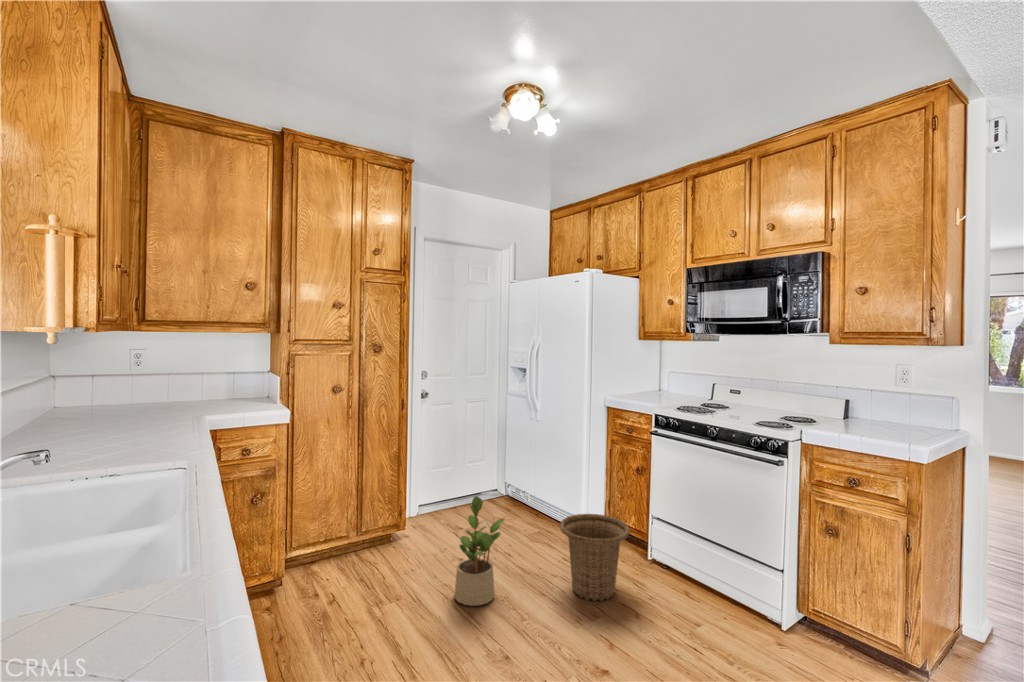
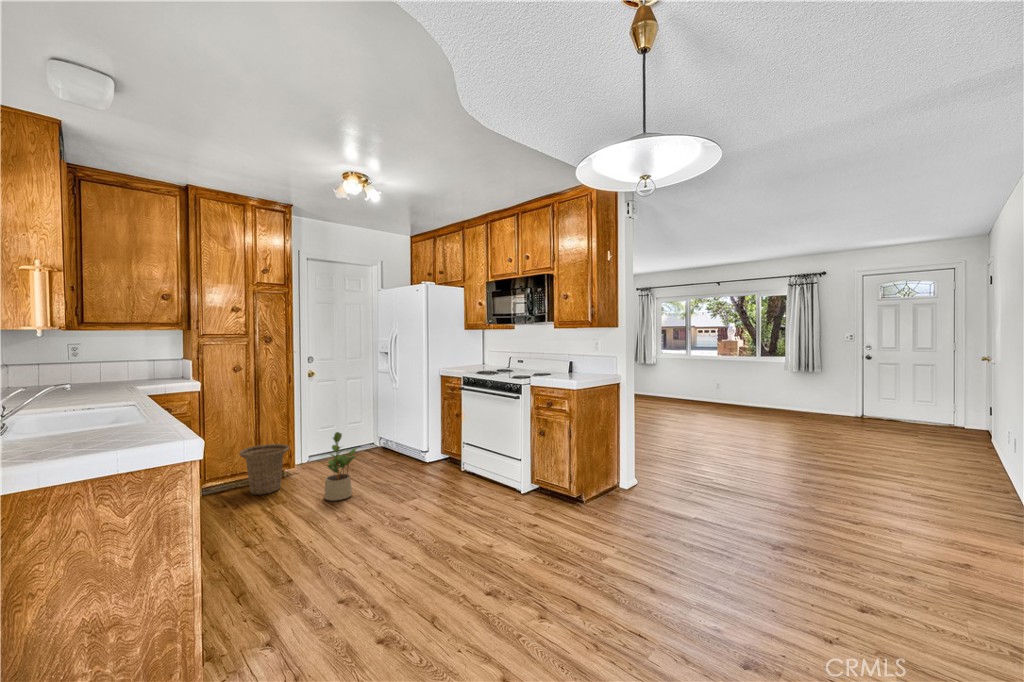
basket: present [560,514,629,601] -> present [239,444,289,495]

